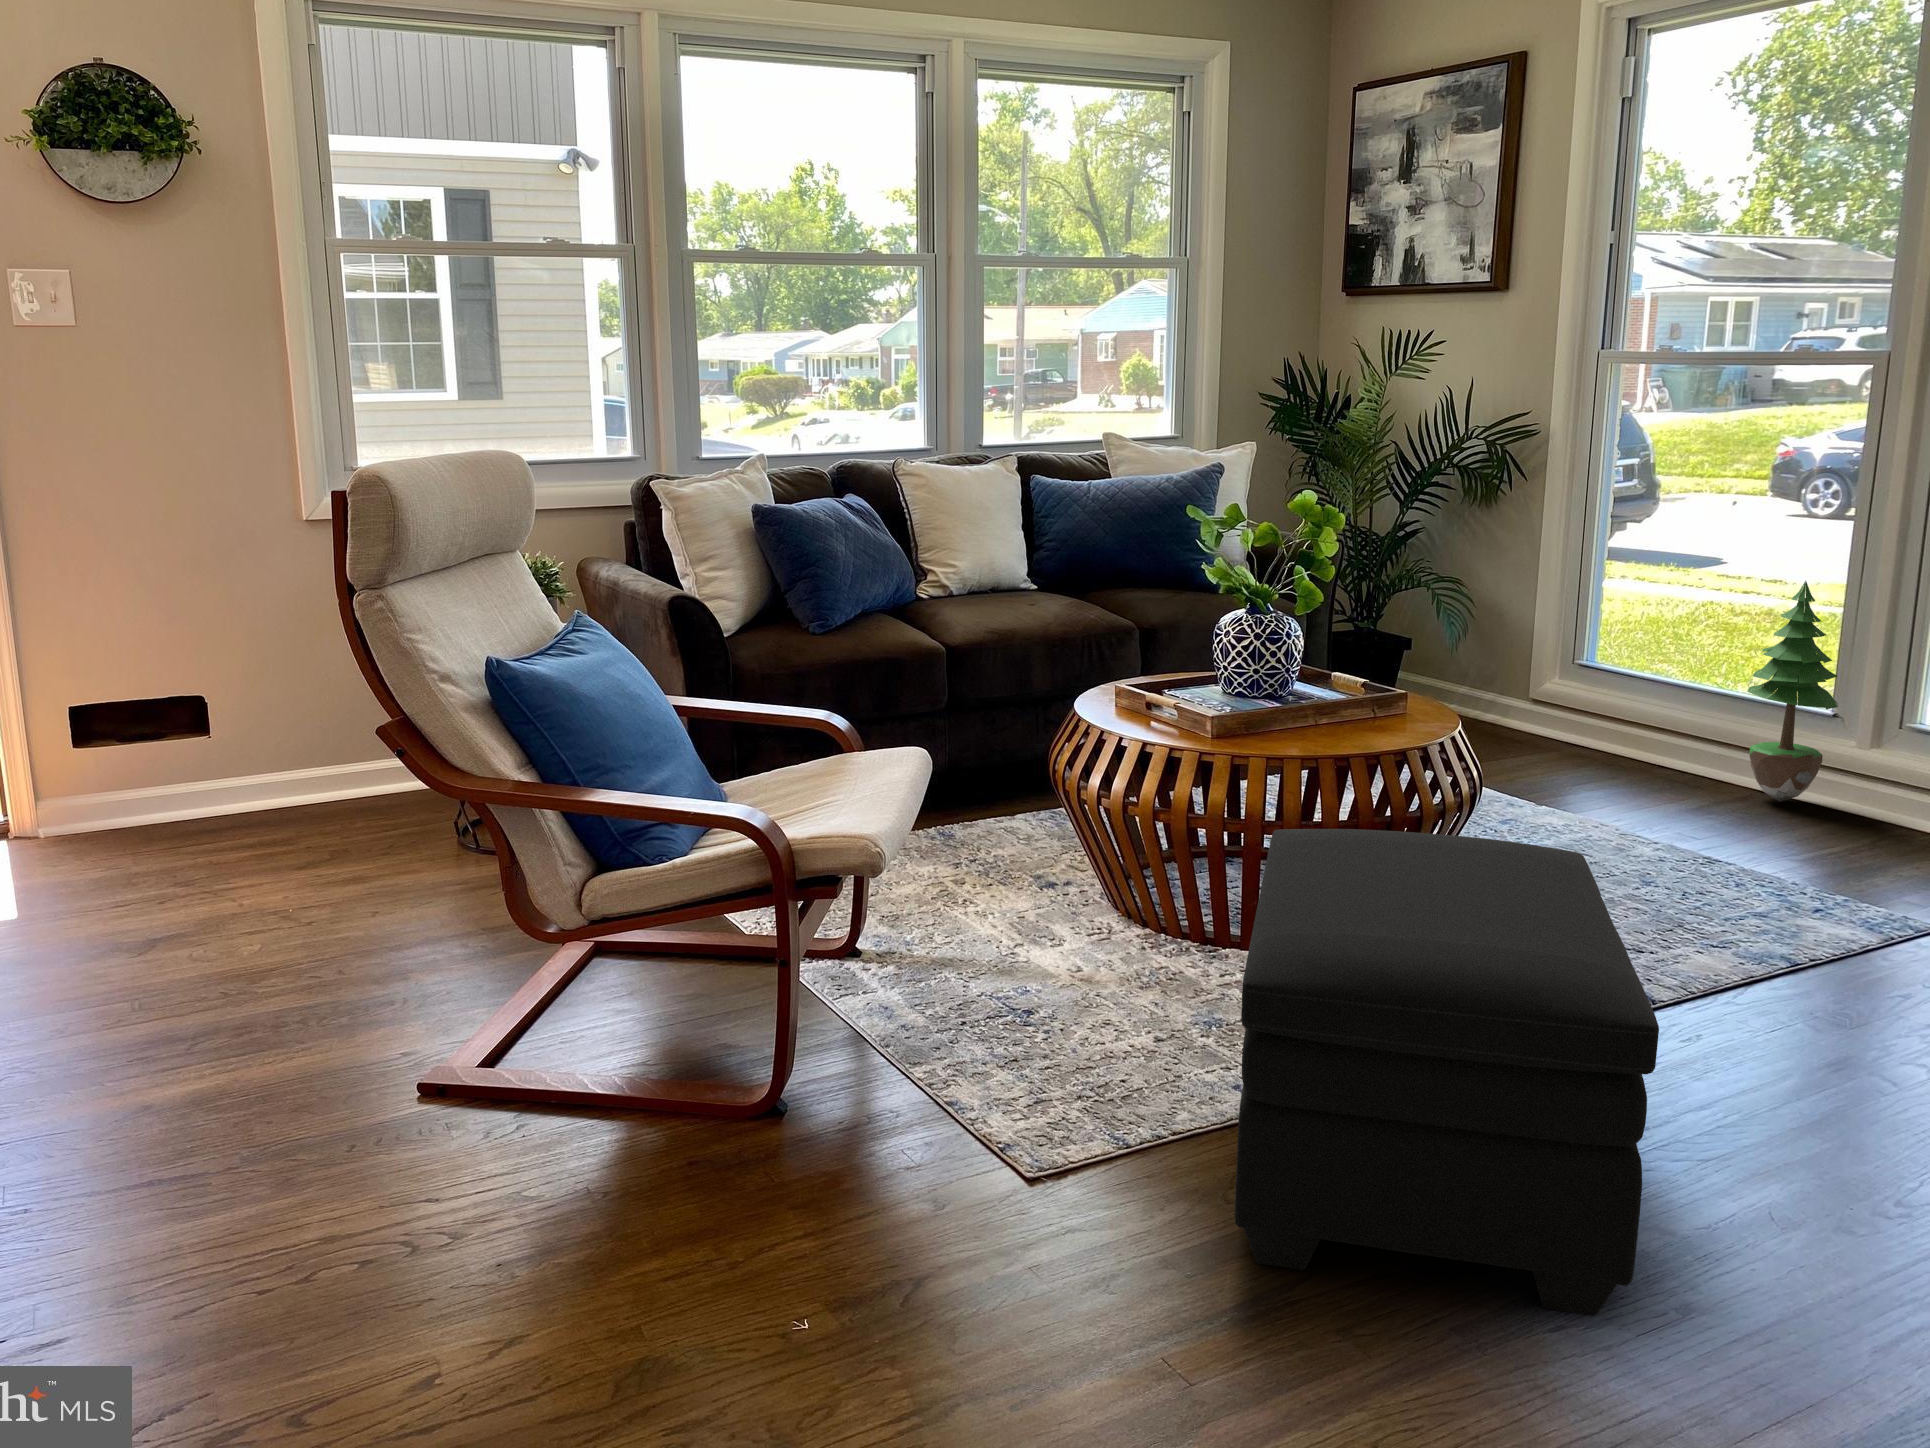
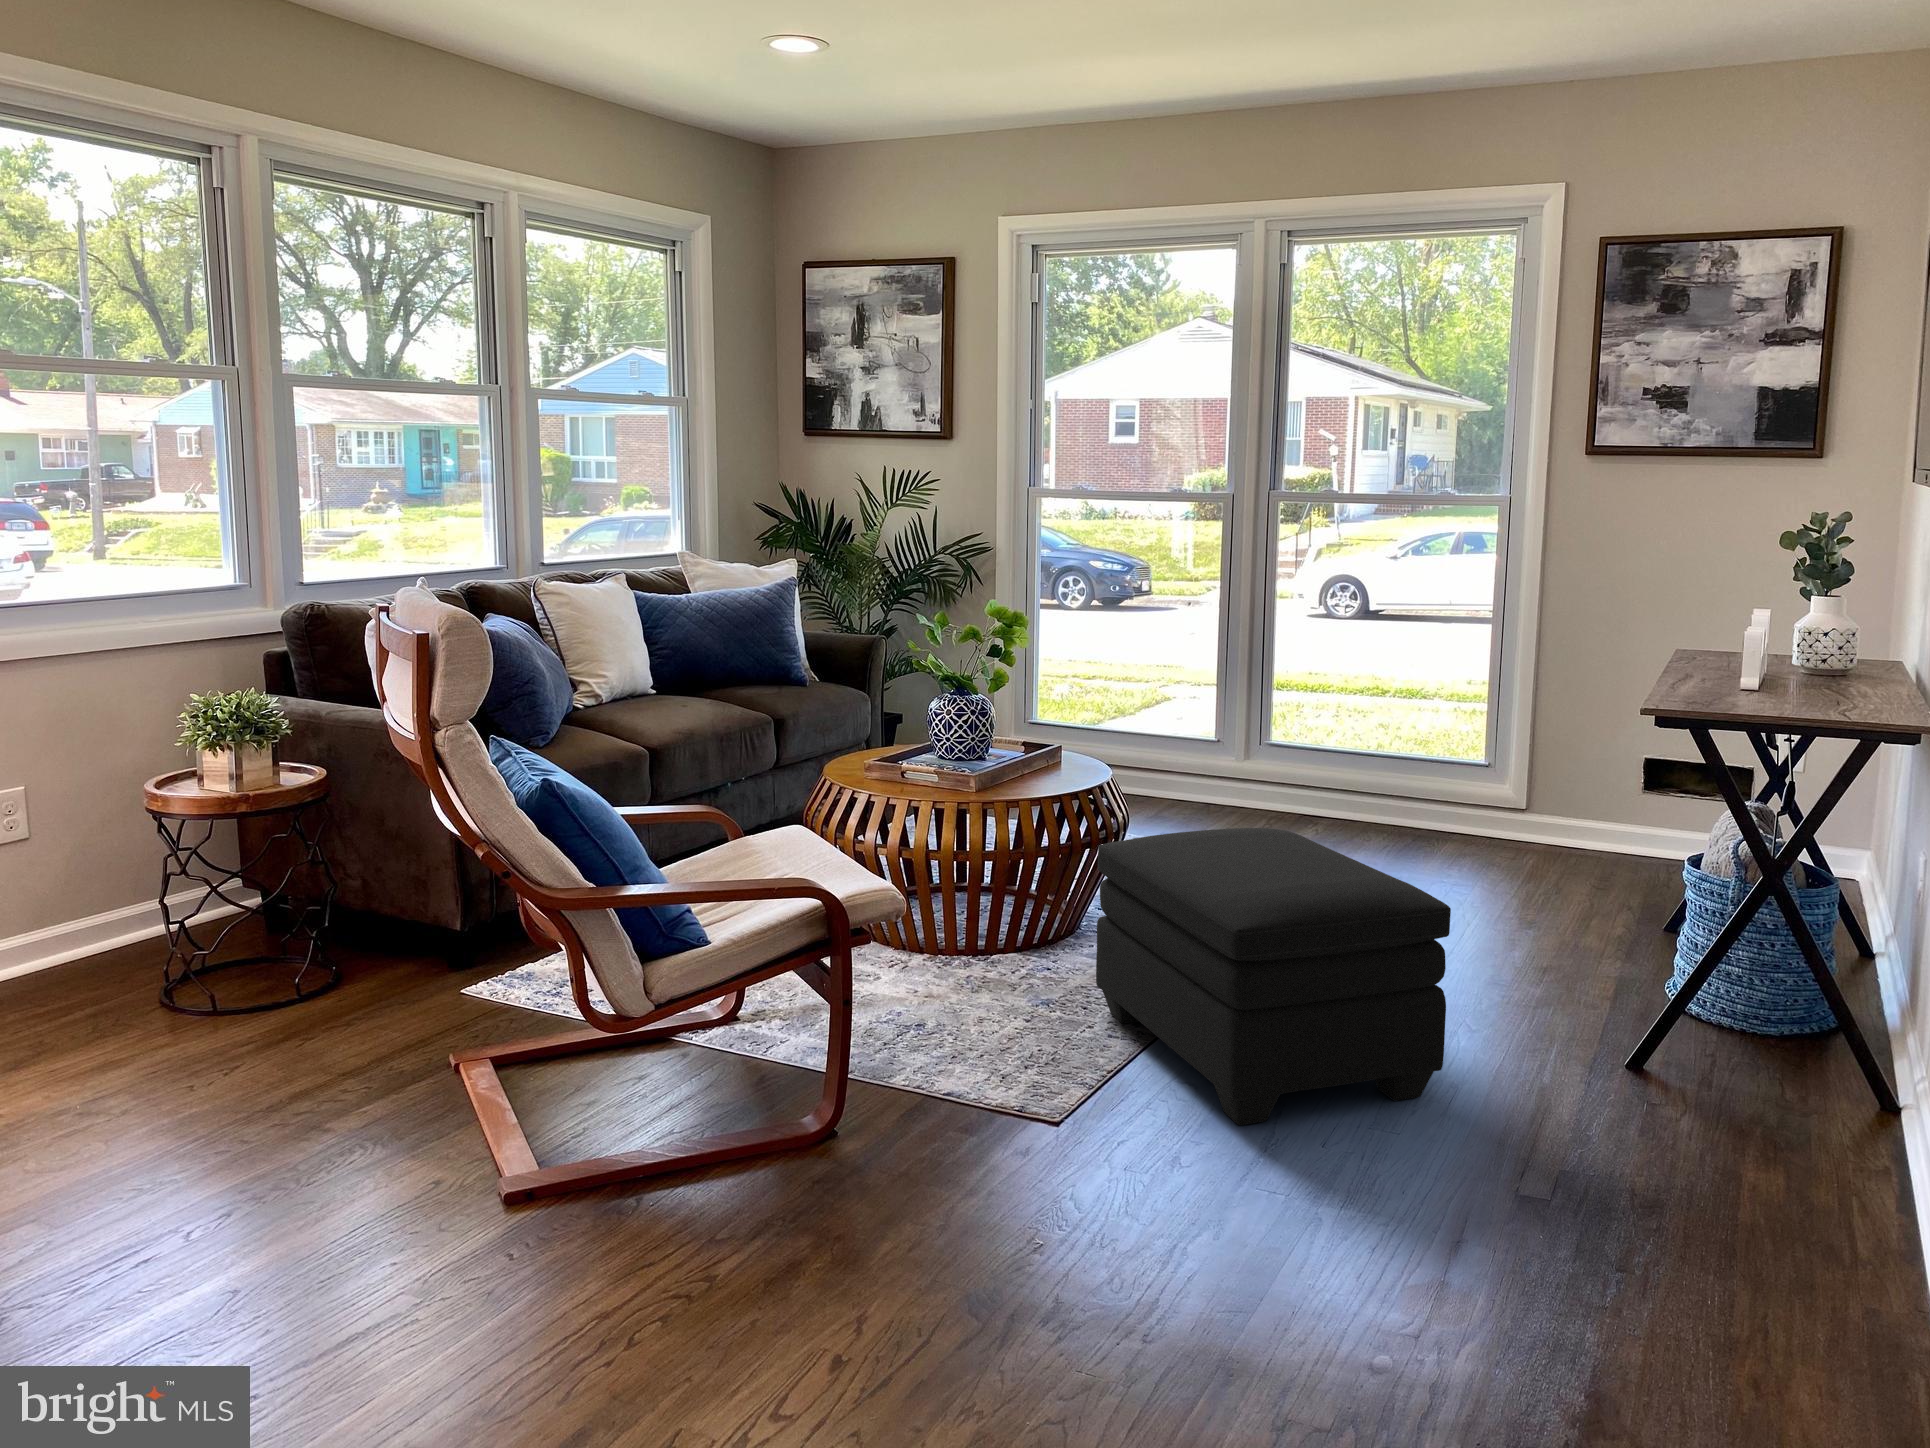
potted tree: present [1748,581,1838,802] -> none [1178,648,1235,803]

